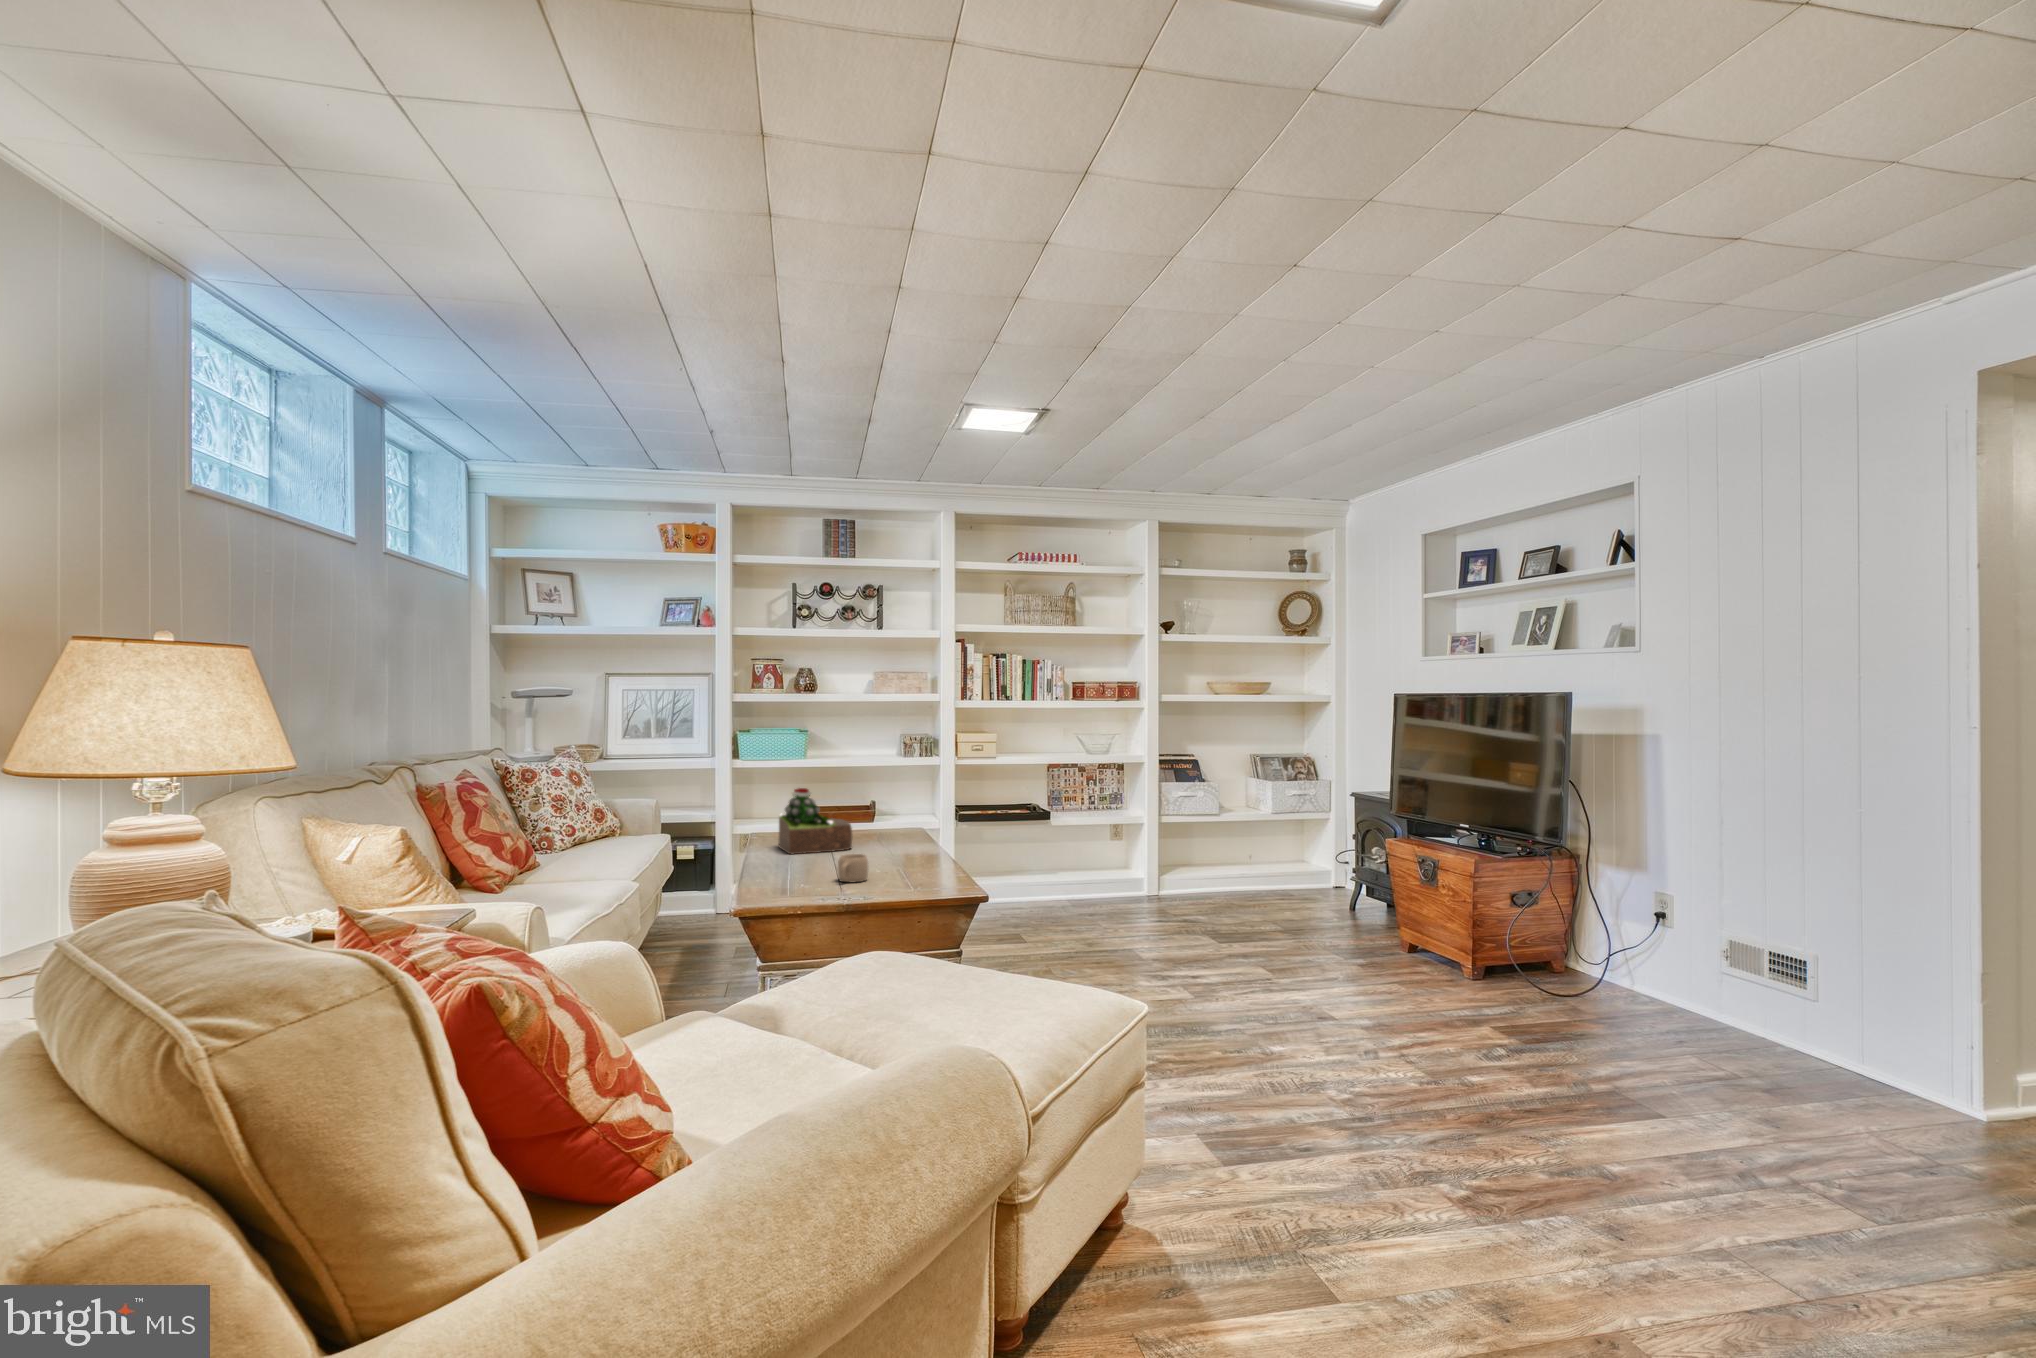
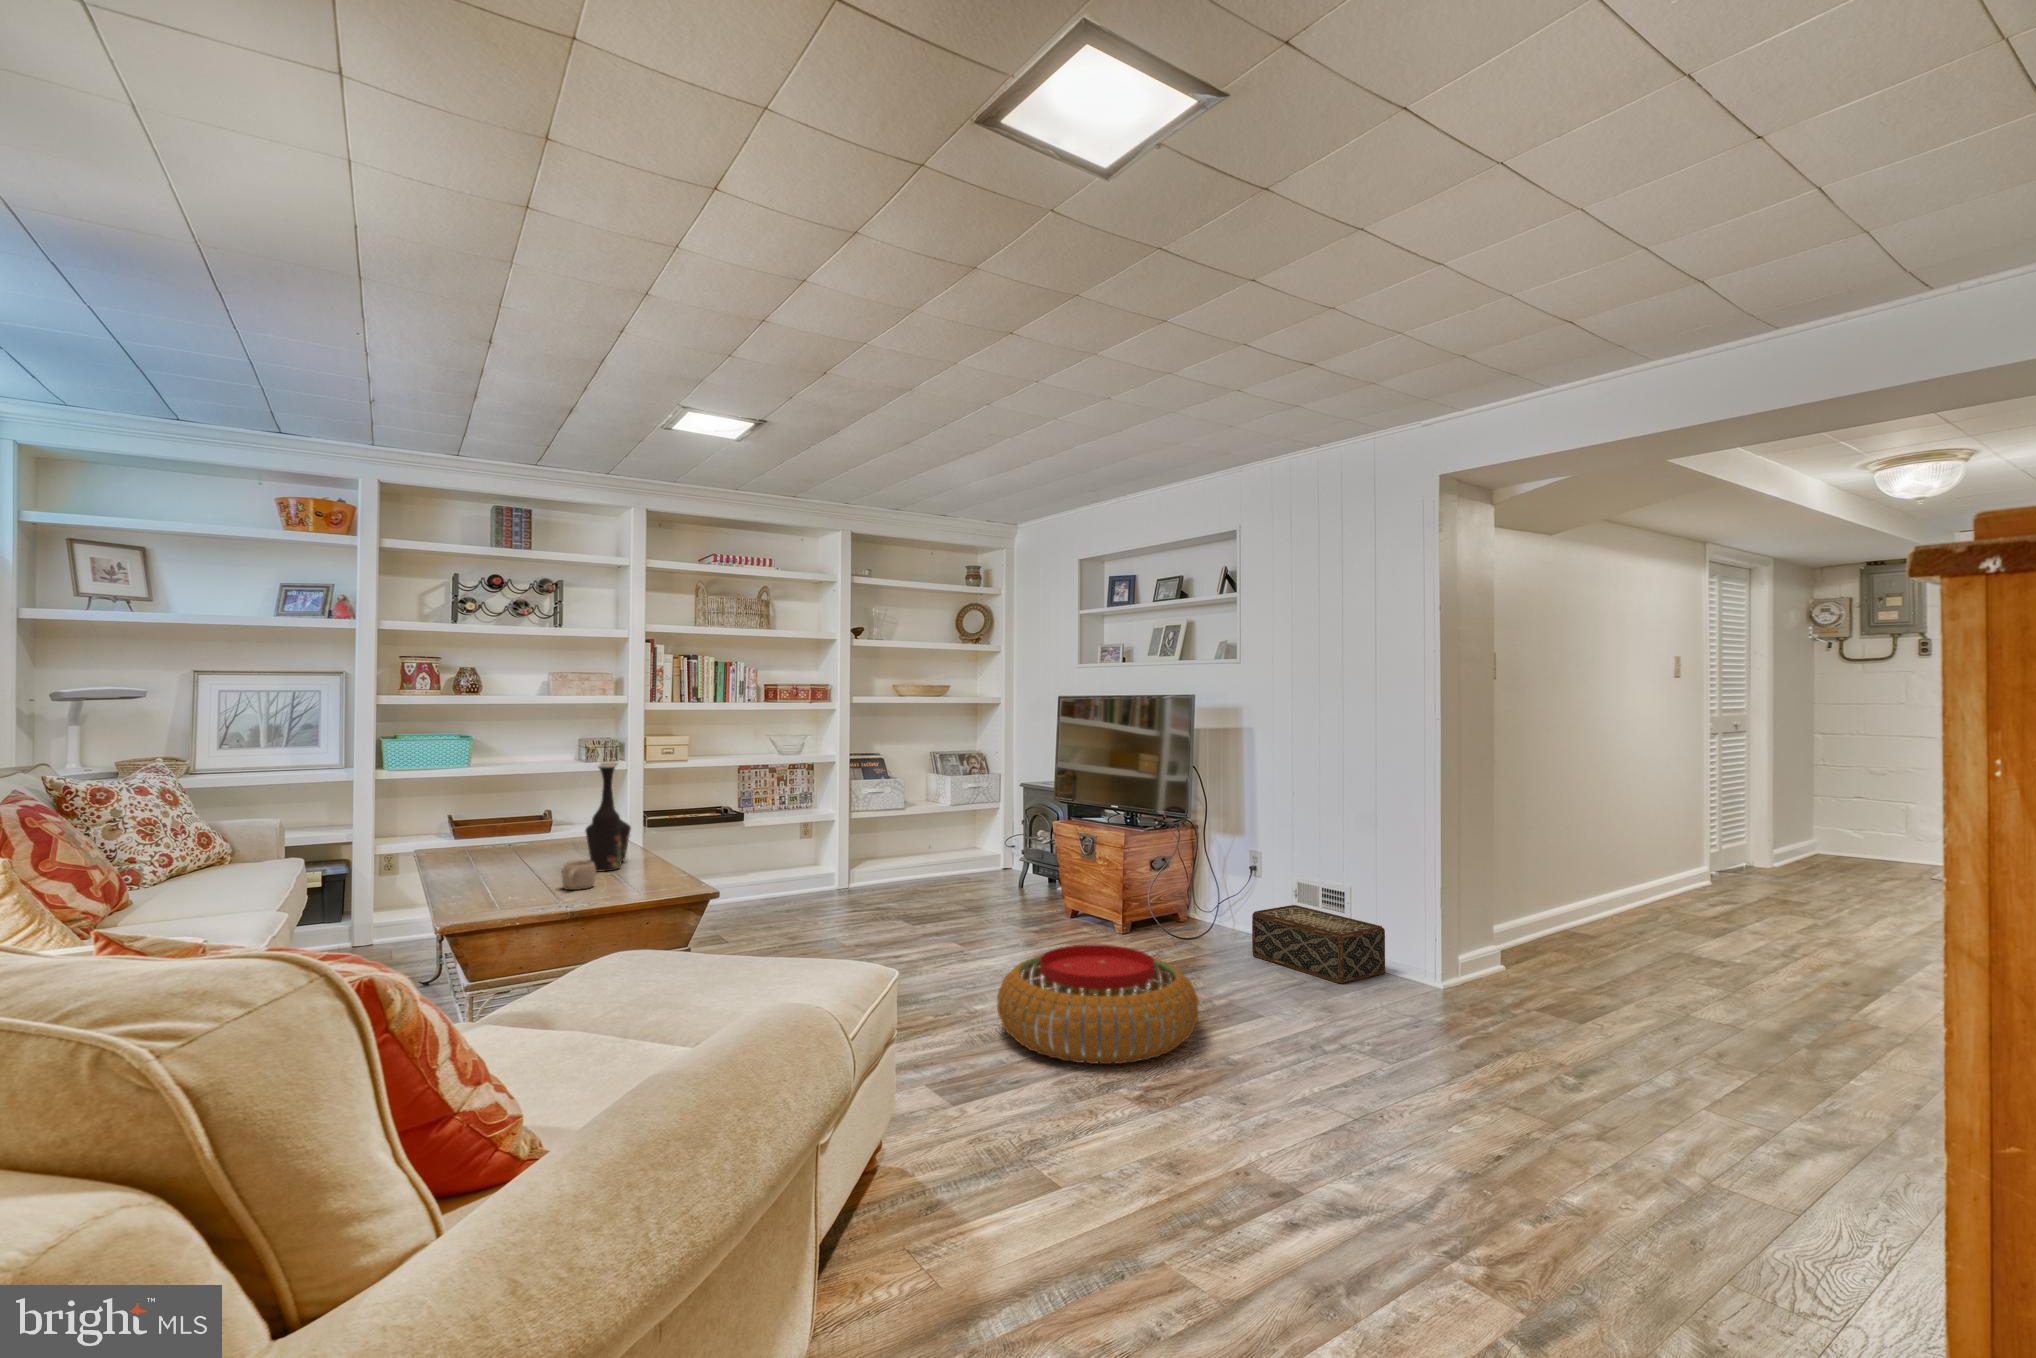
vase: none [872,757,914,865] -> present [585,762,631,872]
succulent plant: present [779,788,852,854] -> none [468,797,557,868]
woven basket: none [1654,967,1870,1083] -> present [1252,905,1385,983]
pouf: none [1293,991,1562,1149] -> present [997,944,1199,1064]

